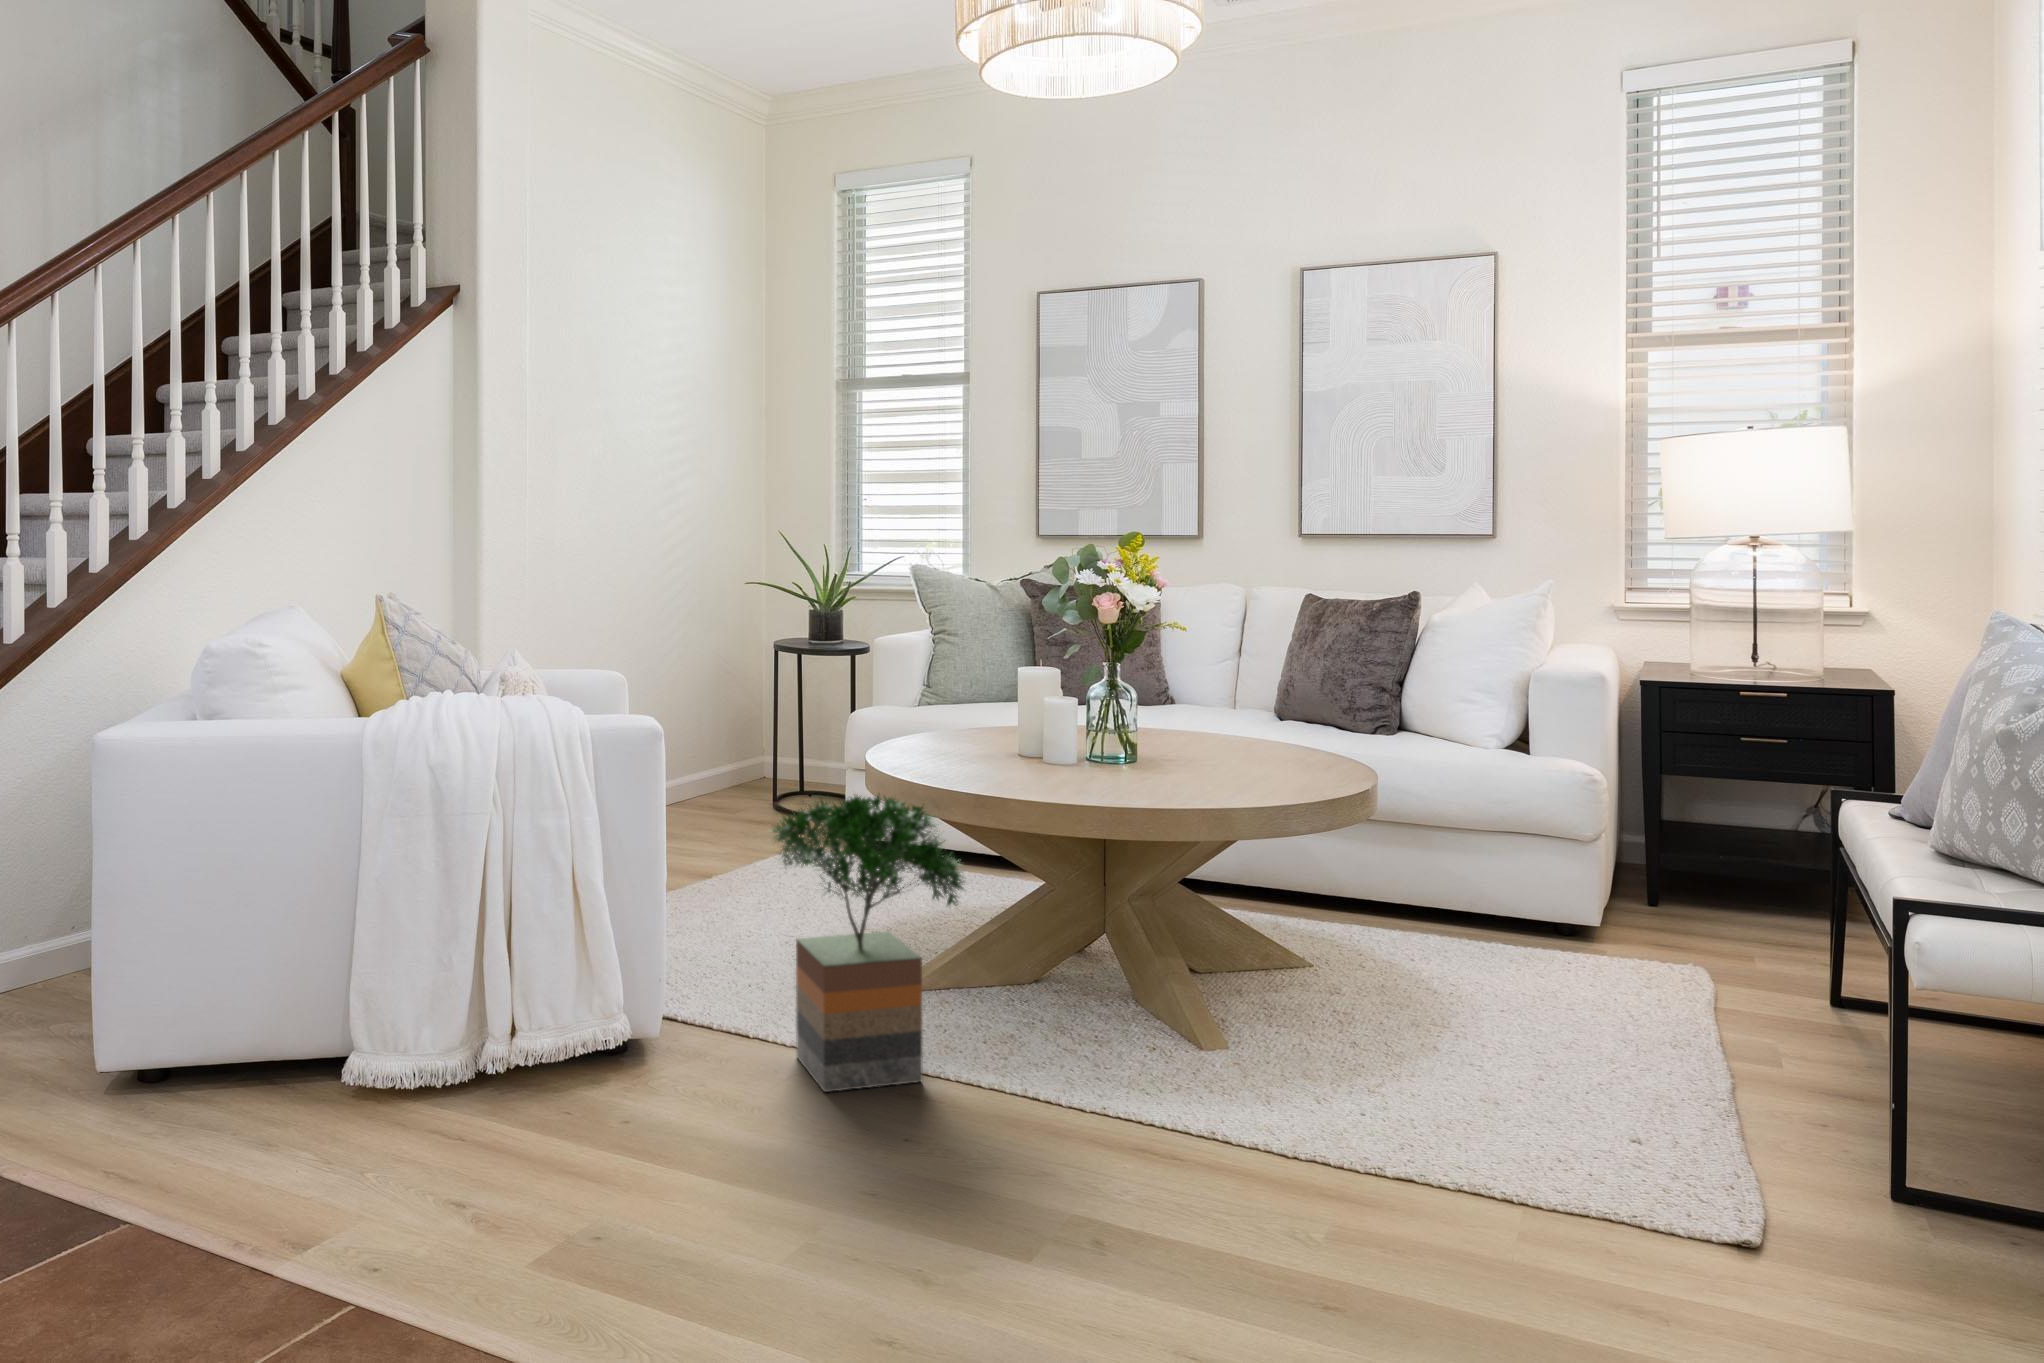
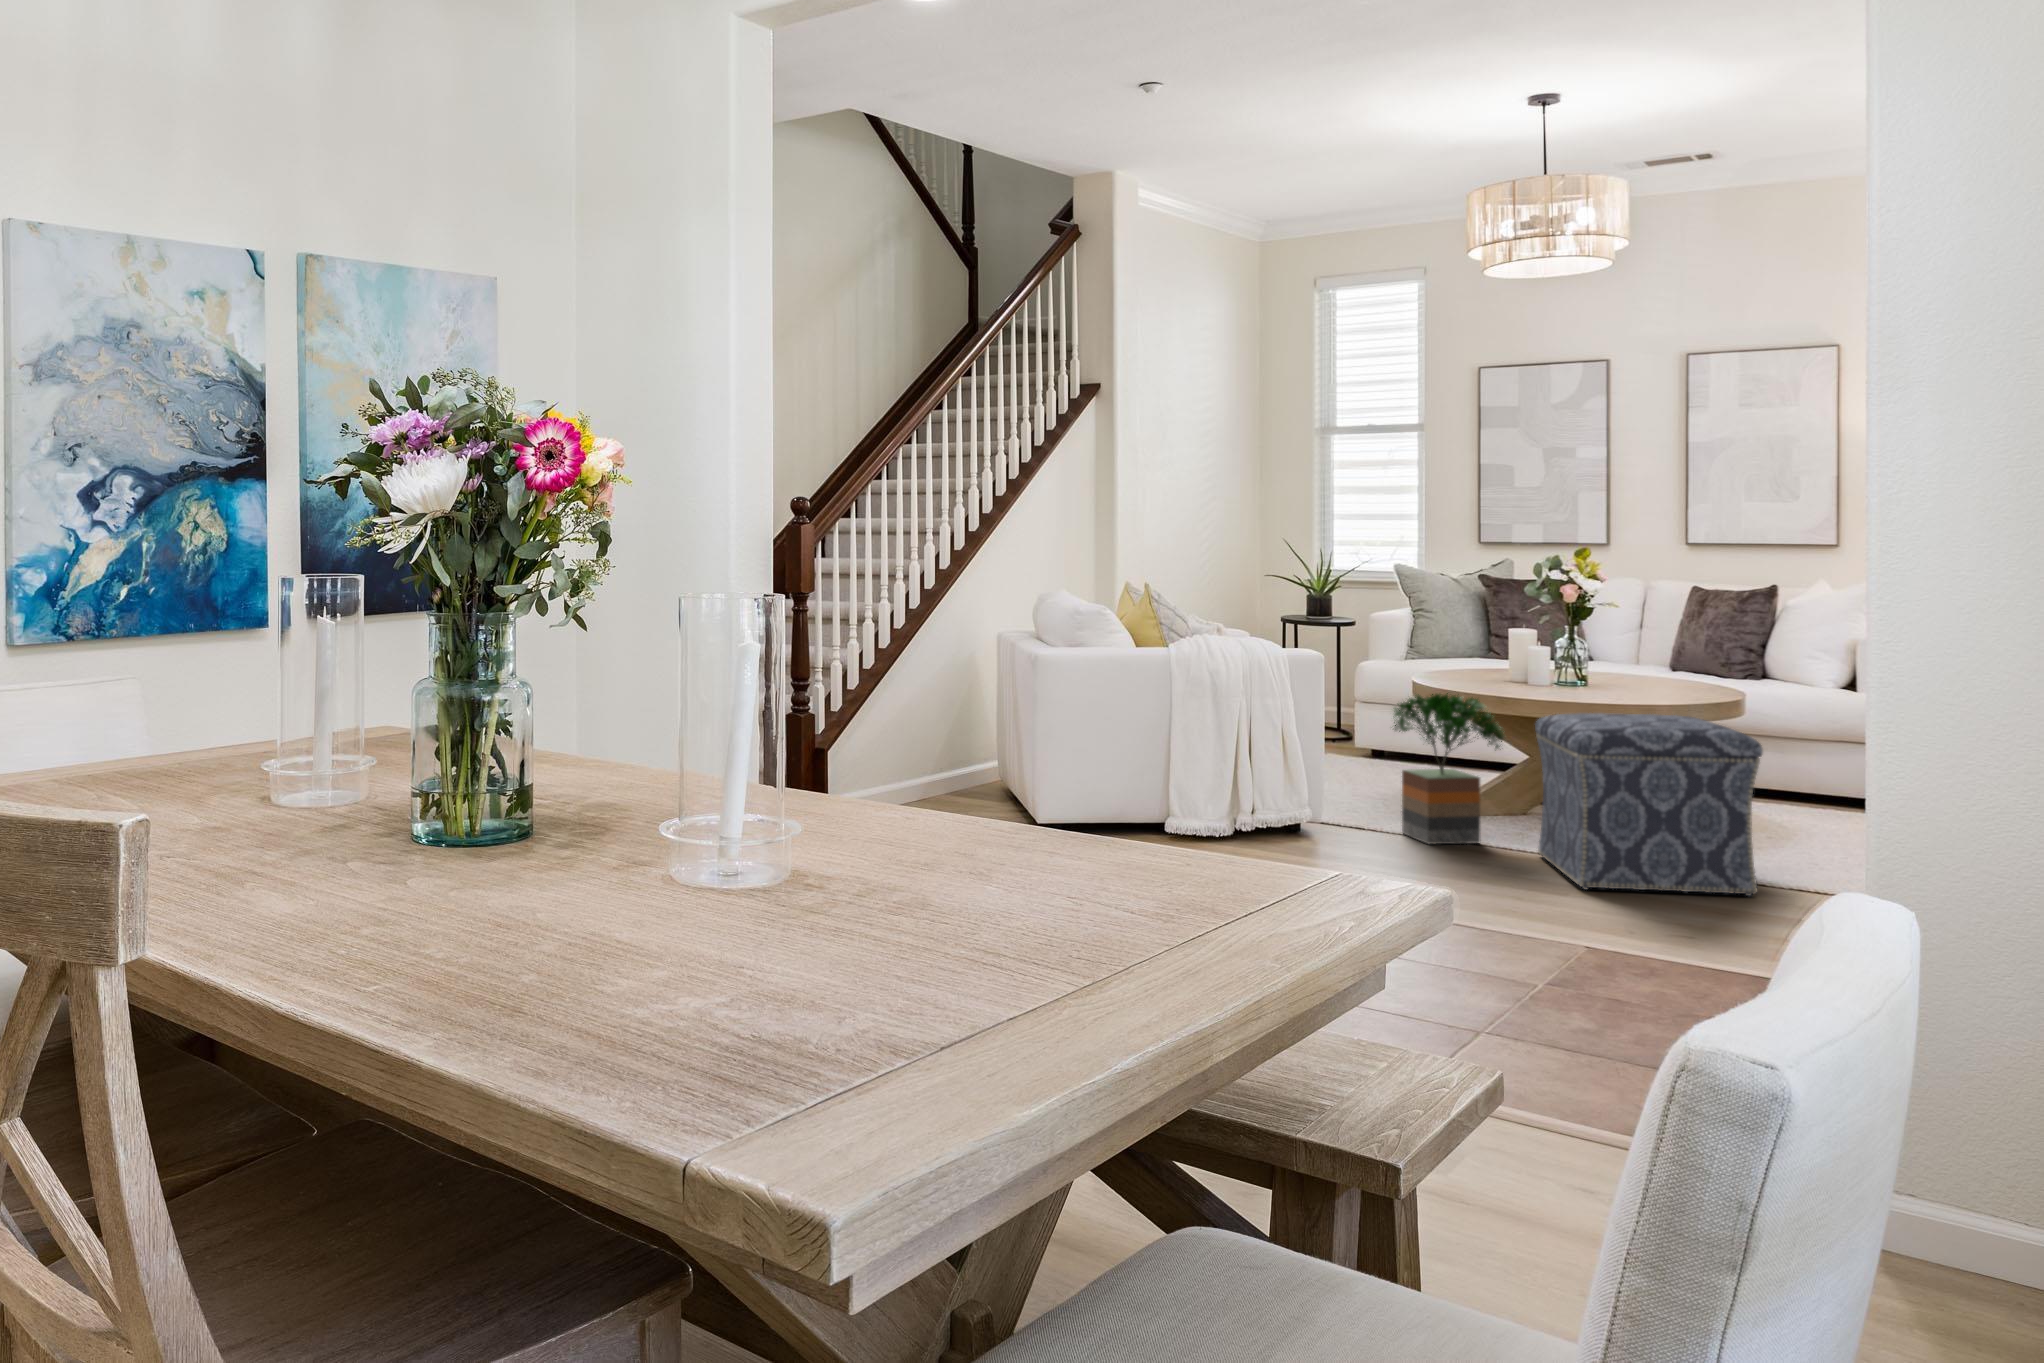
ottoman: none [1005,845,1415,1255] -> present [1535,713,1763,896]

